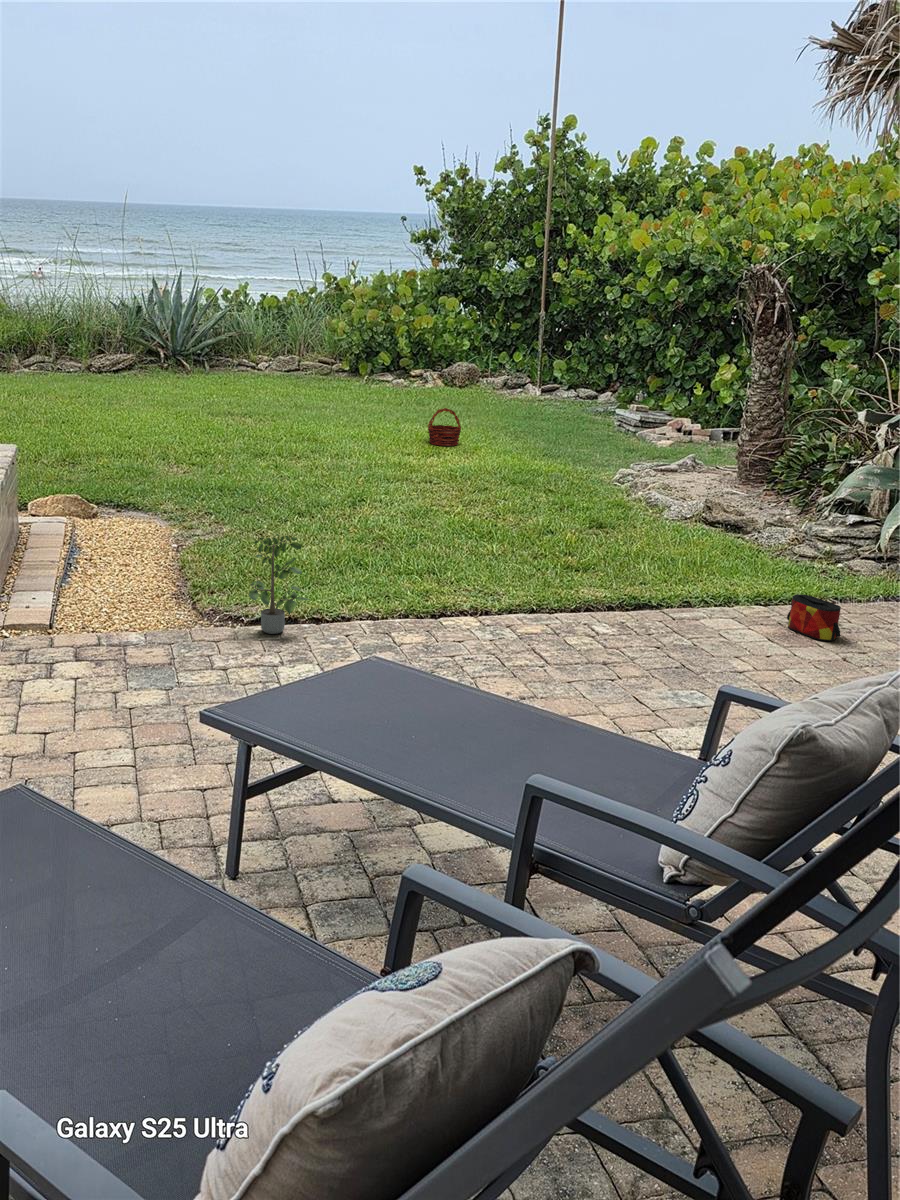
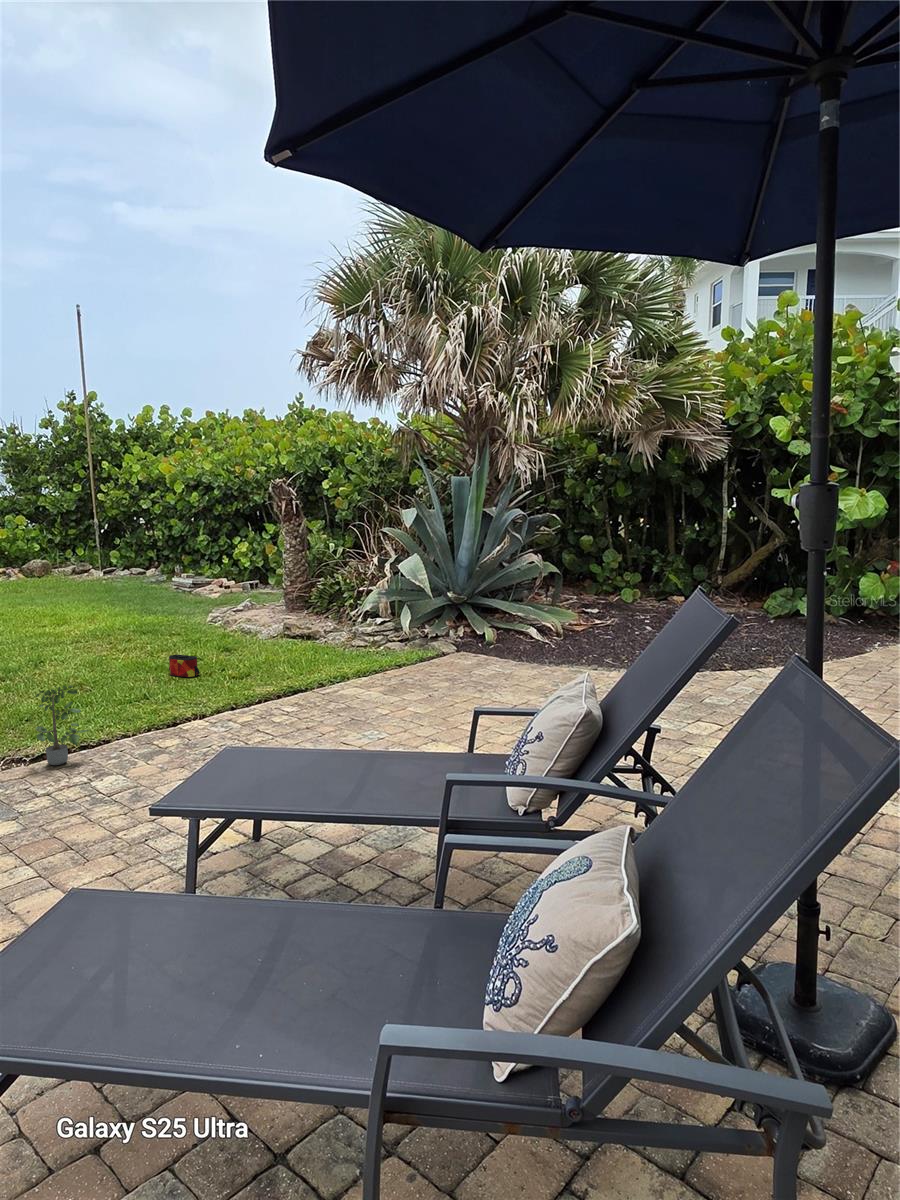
basket: present [428,408,461,446] -> none [51,589,79,617]
bag: present [787,594,841,641] -> present [169,654,200,678]

